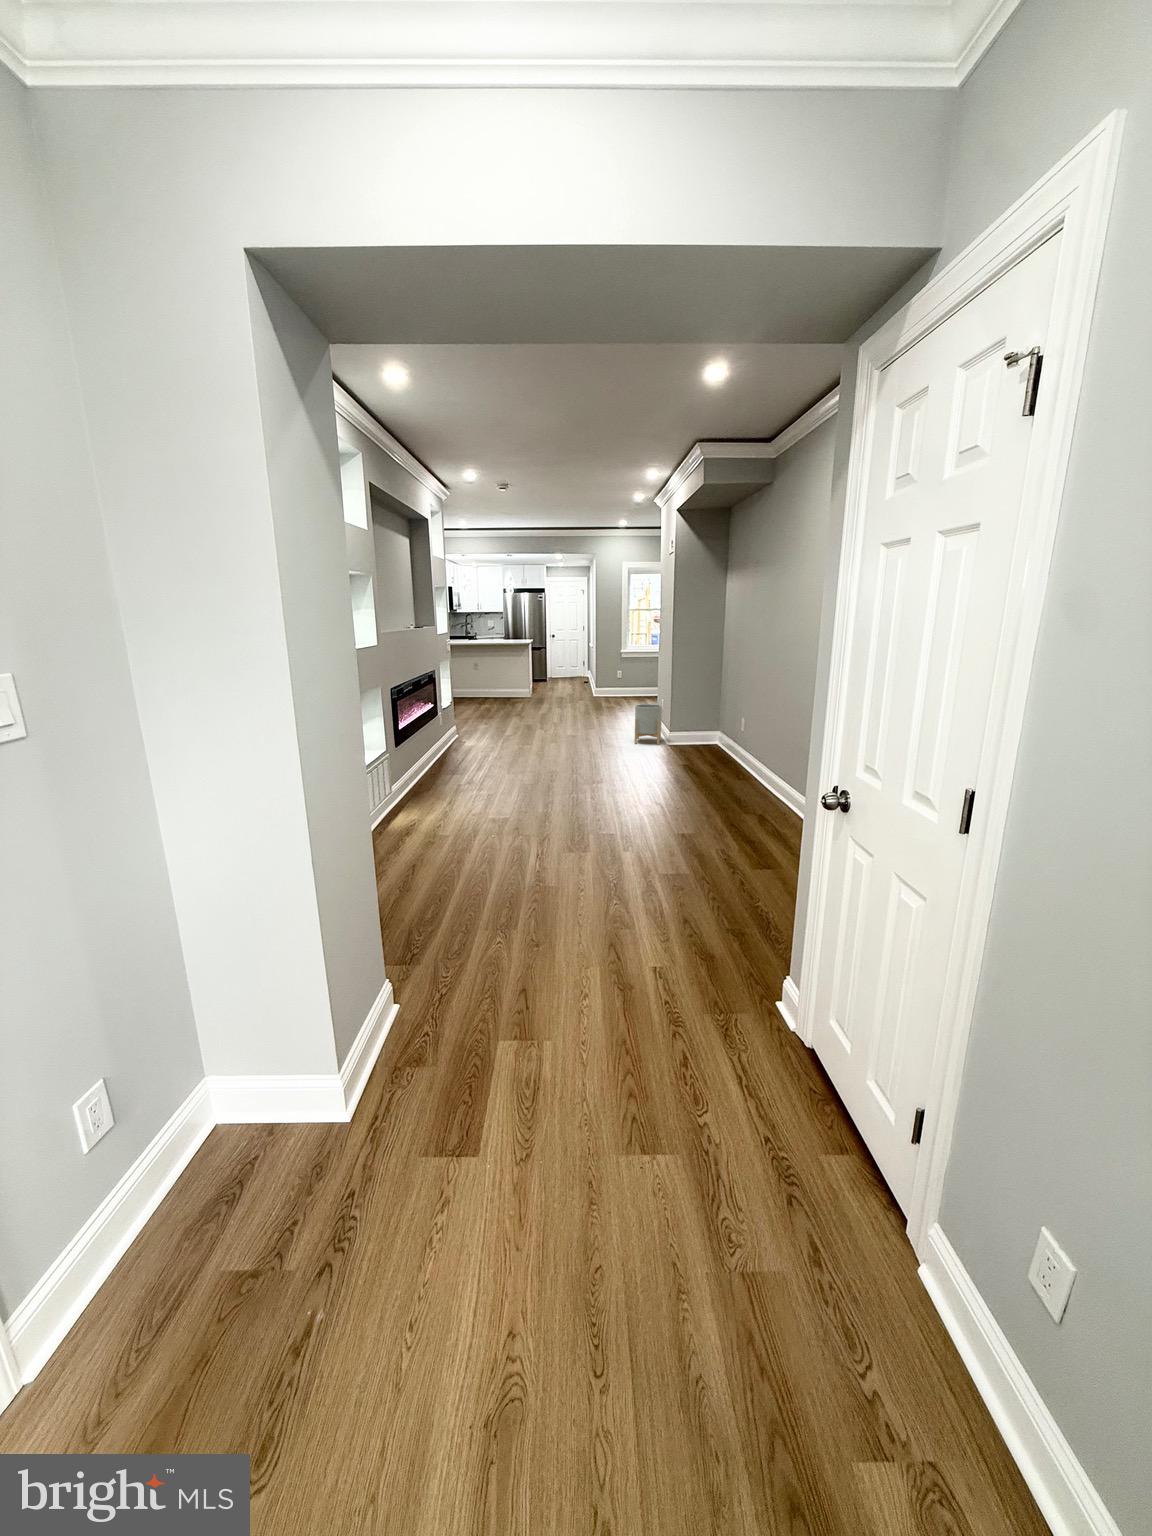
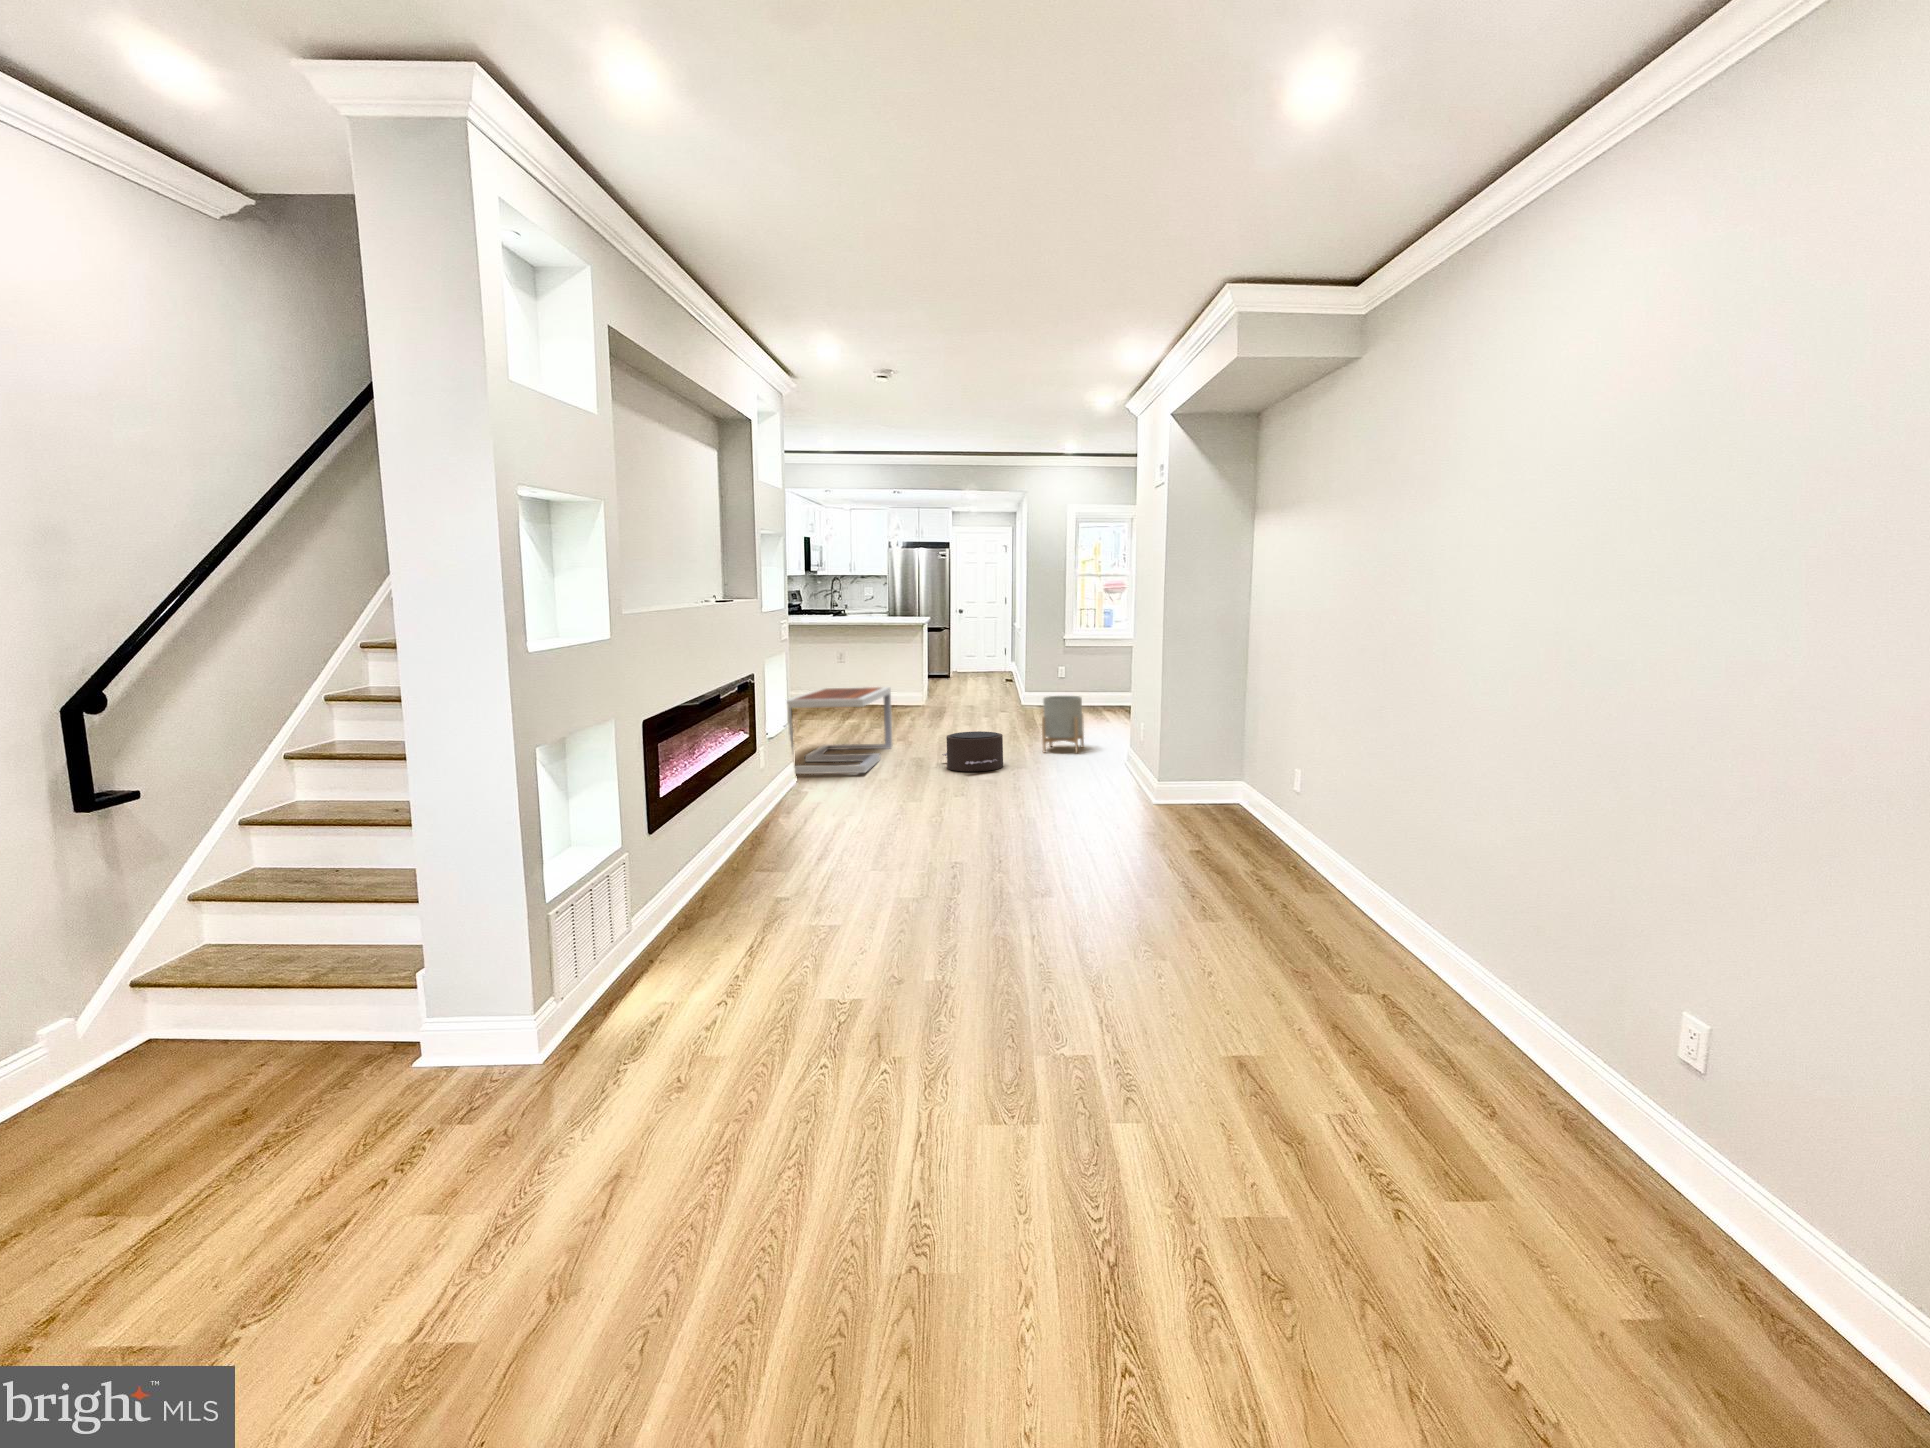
coffee table: none [461,697,529,761] -> present [787,687,893,774]
pouf: none [569,730,613,759] -> present [942,731,1003,771]

